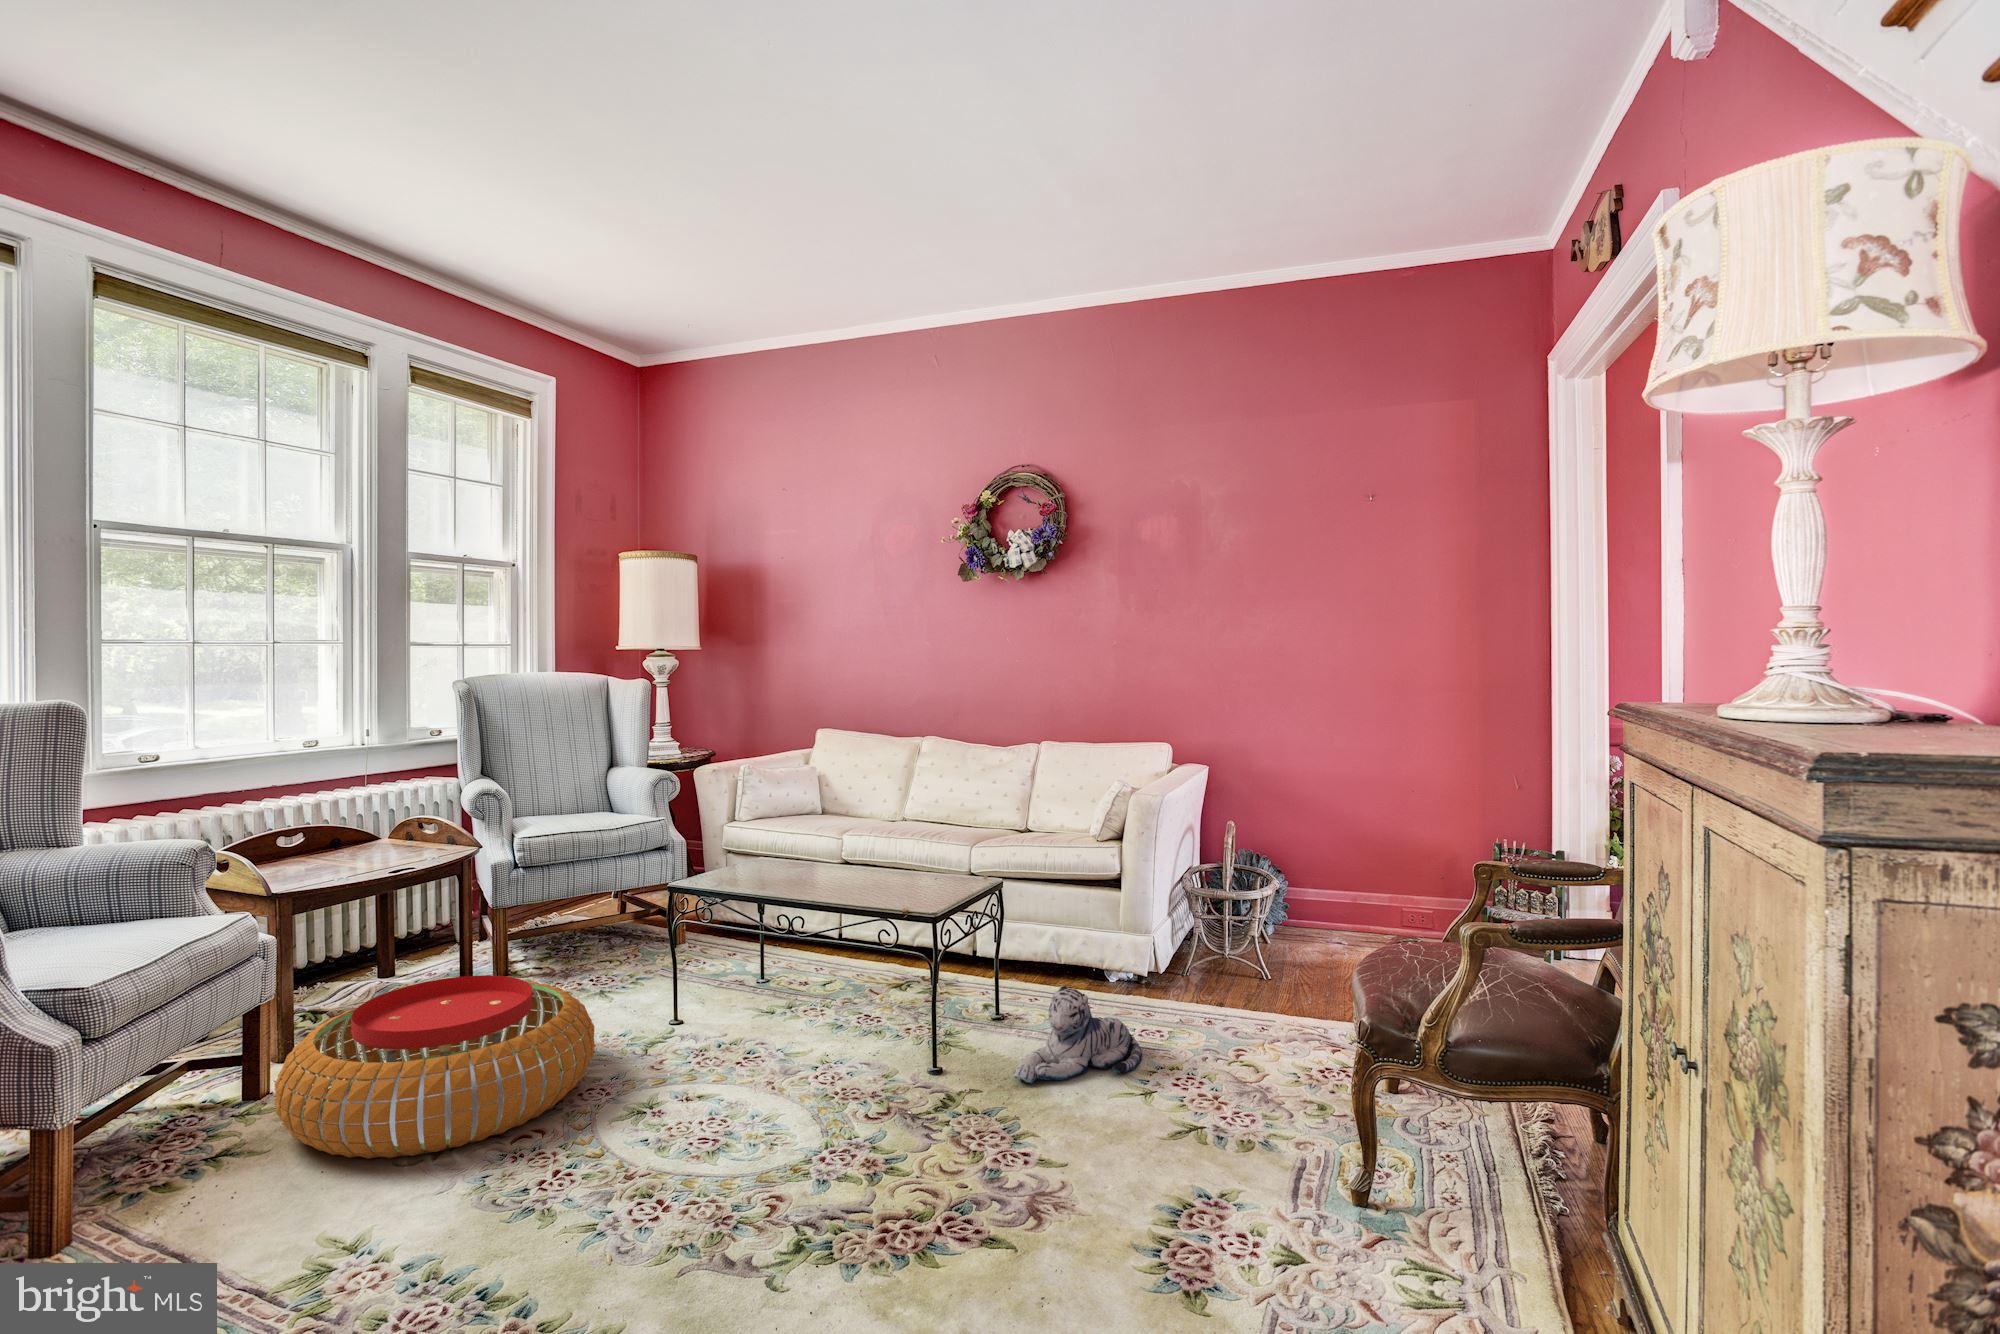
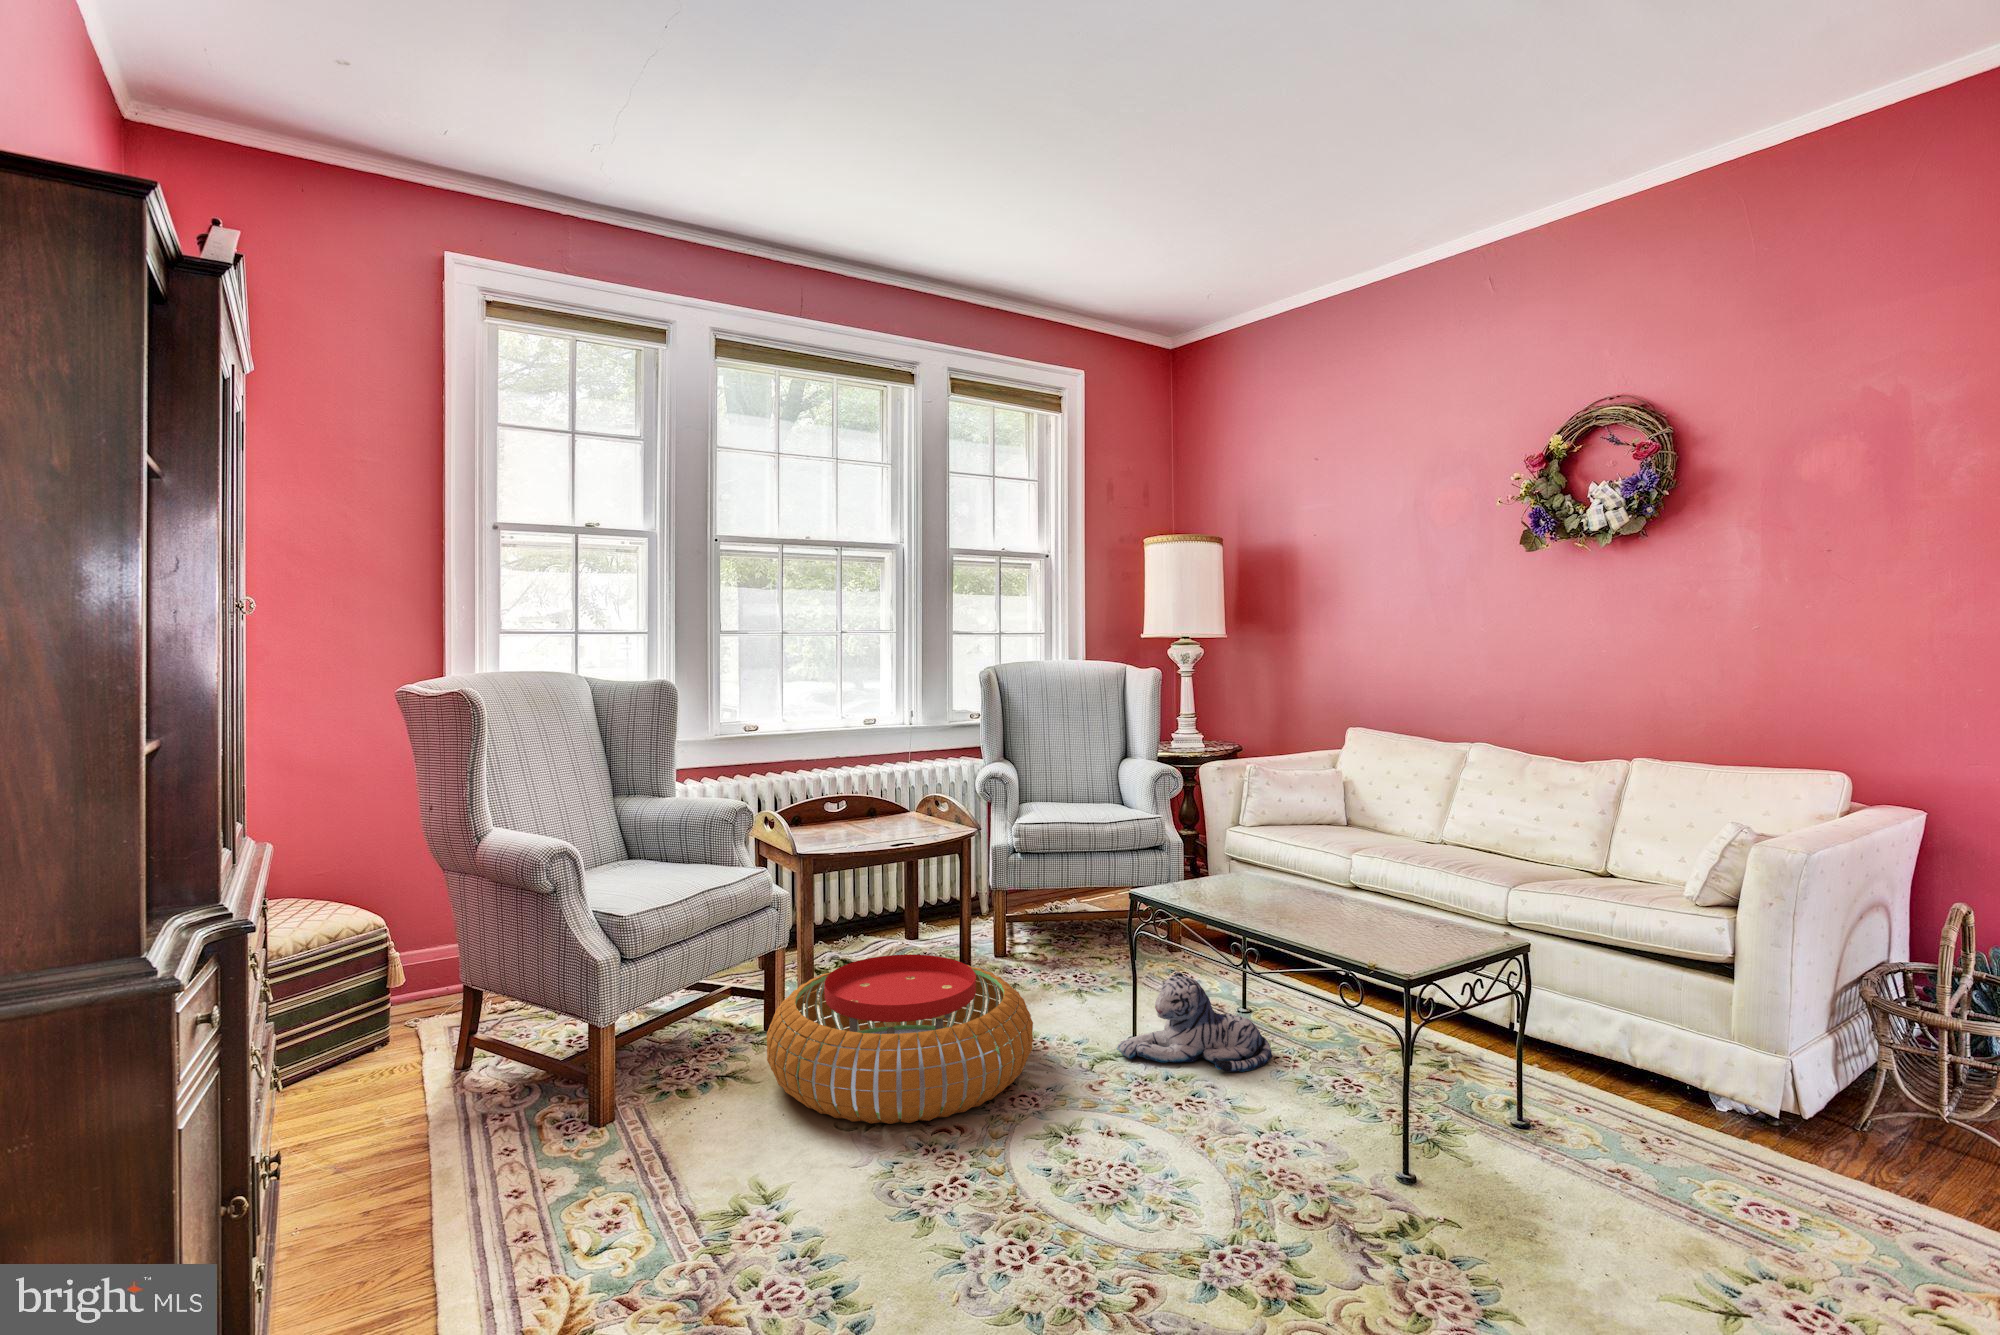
plush toy: present [1014,985,1142,1084] -> present [1117,972,1272,1072]

